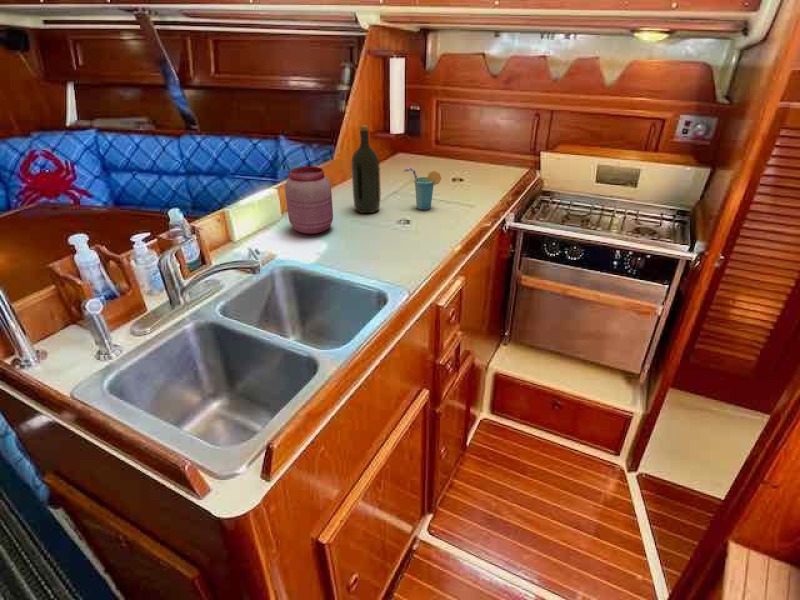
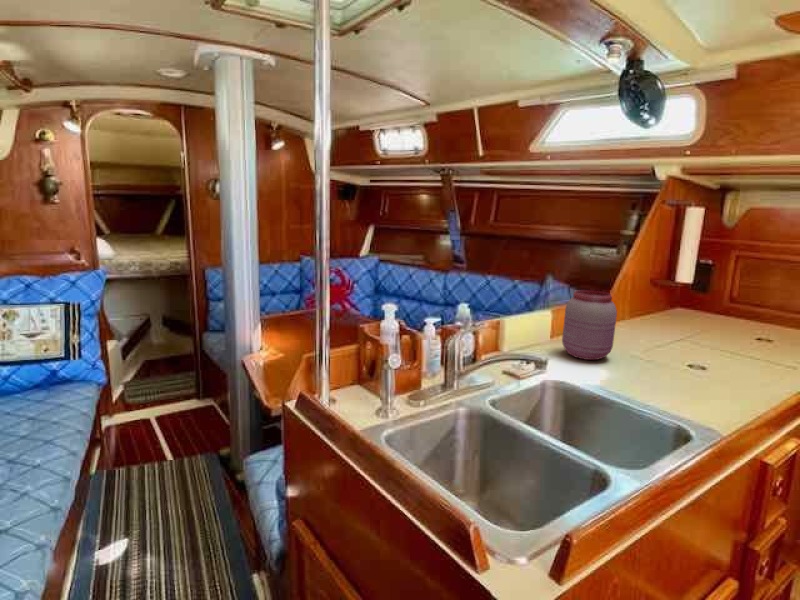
wine bottle: present [351,125,381,213] -> none [634,259,674,353]
cup: present [403,168,441,210] -> none [703,311,755,362]

